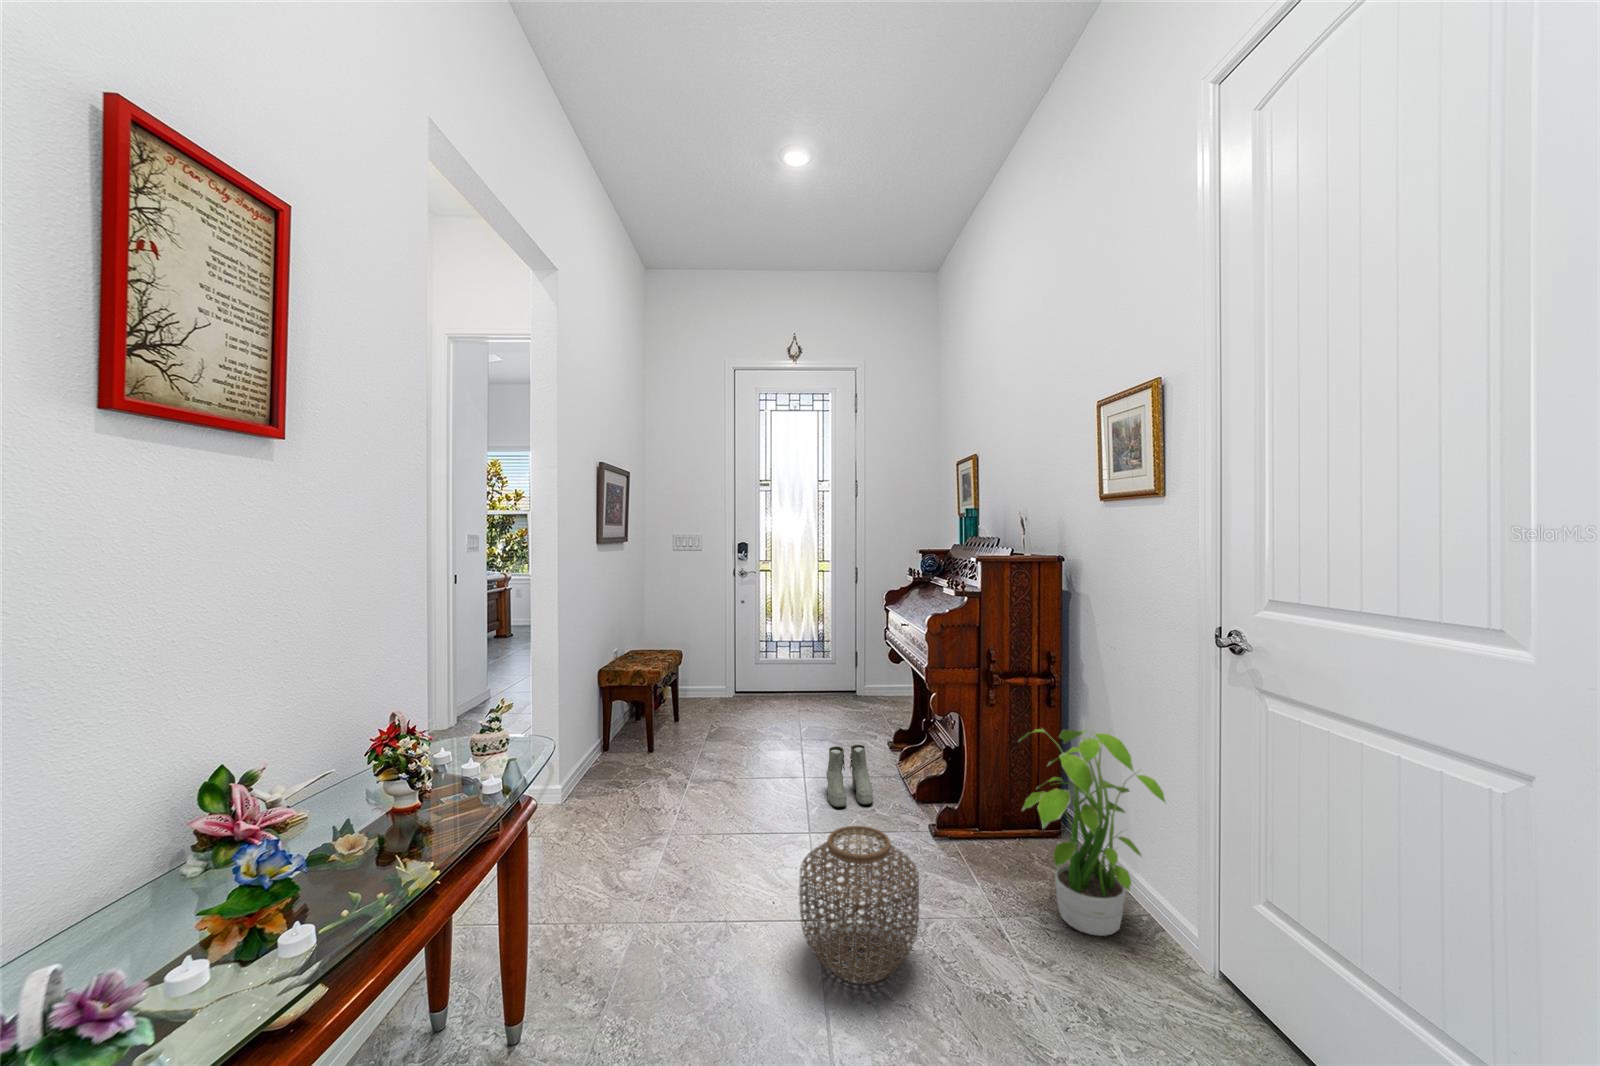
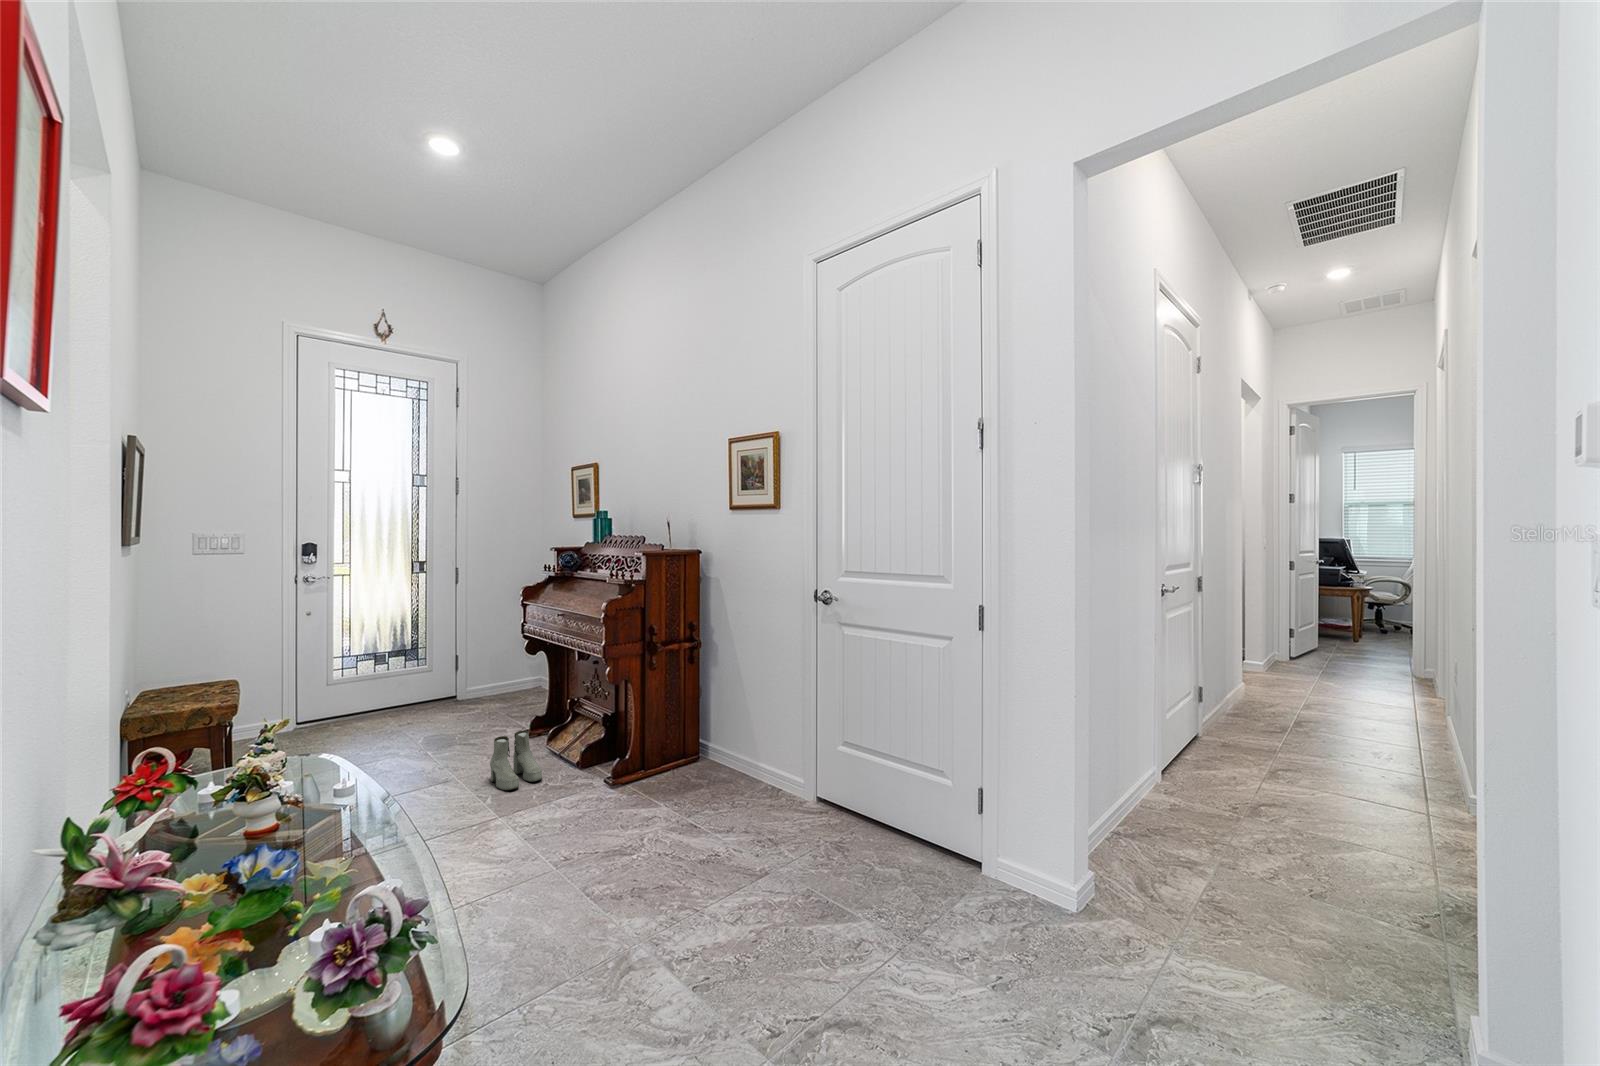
potted plant: present [1019,727,1166,936] -> none [694,664,788,808]
woven basket: present [799,826,919,984] -> none [556,770,655,890]

